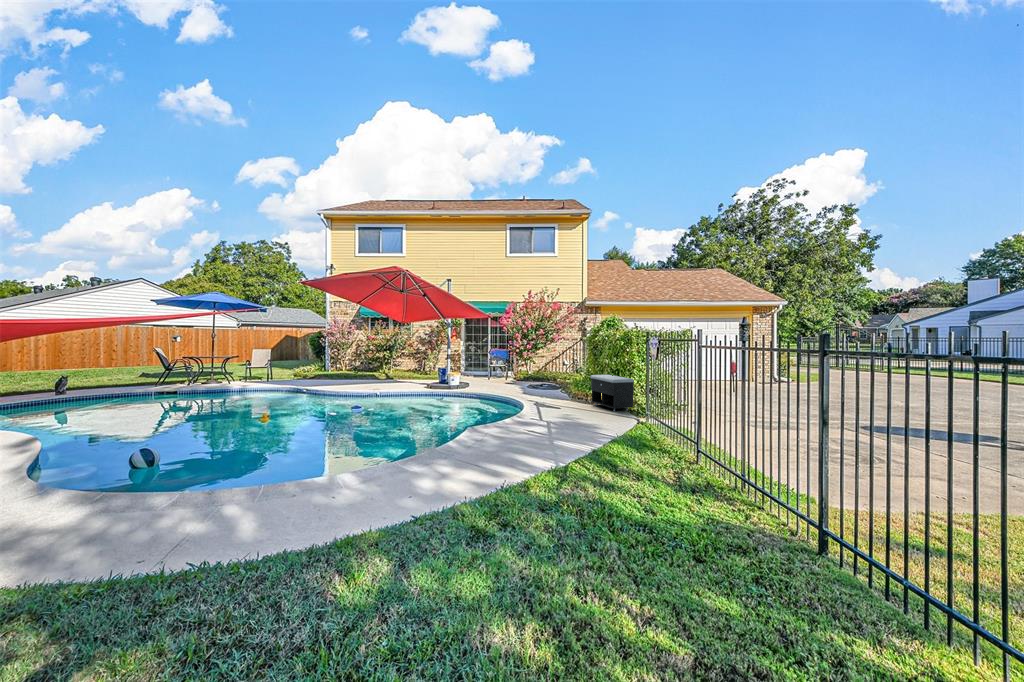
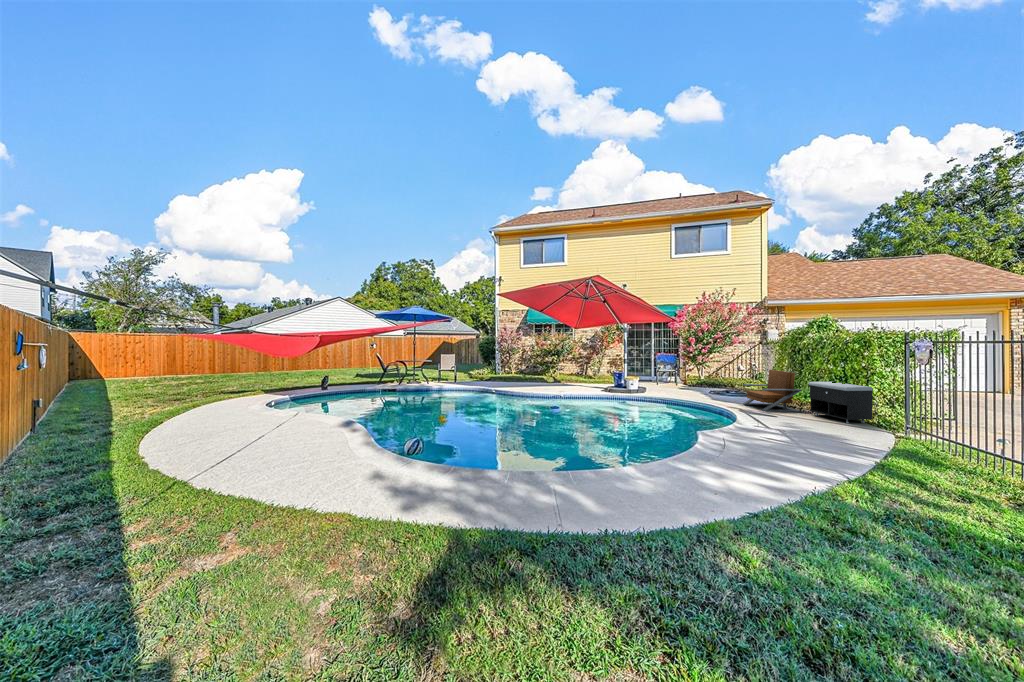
lounge chair: none [544,364,587,403] -> present [743,370,801,412]

